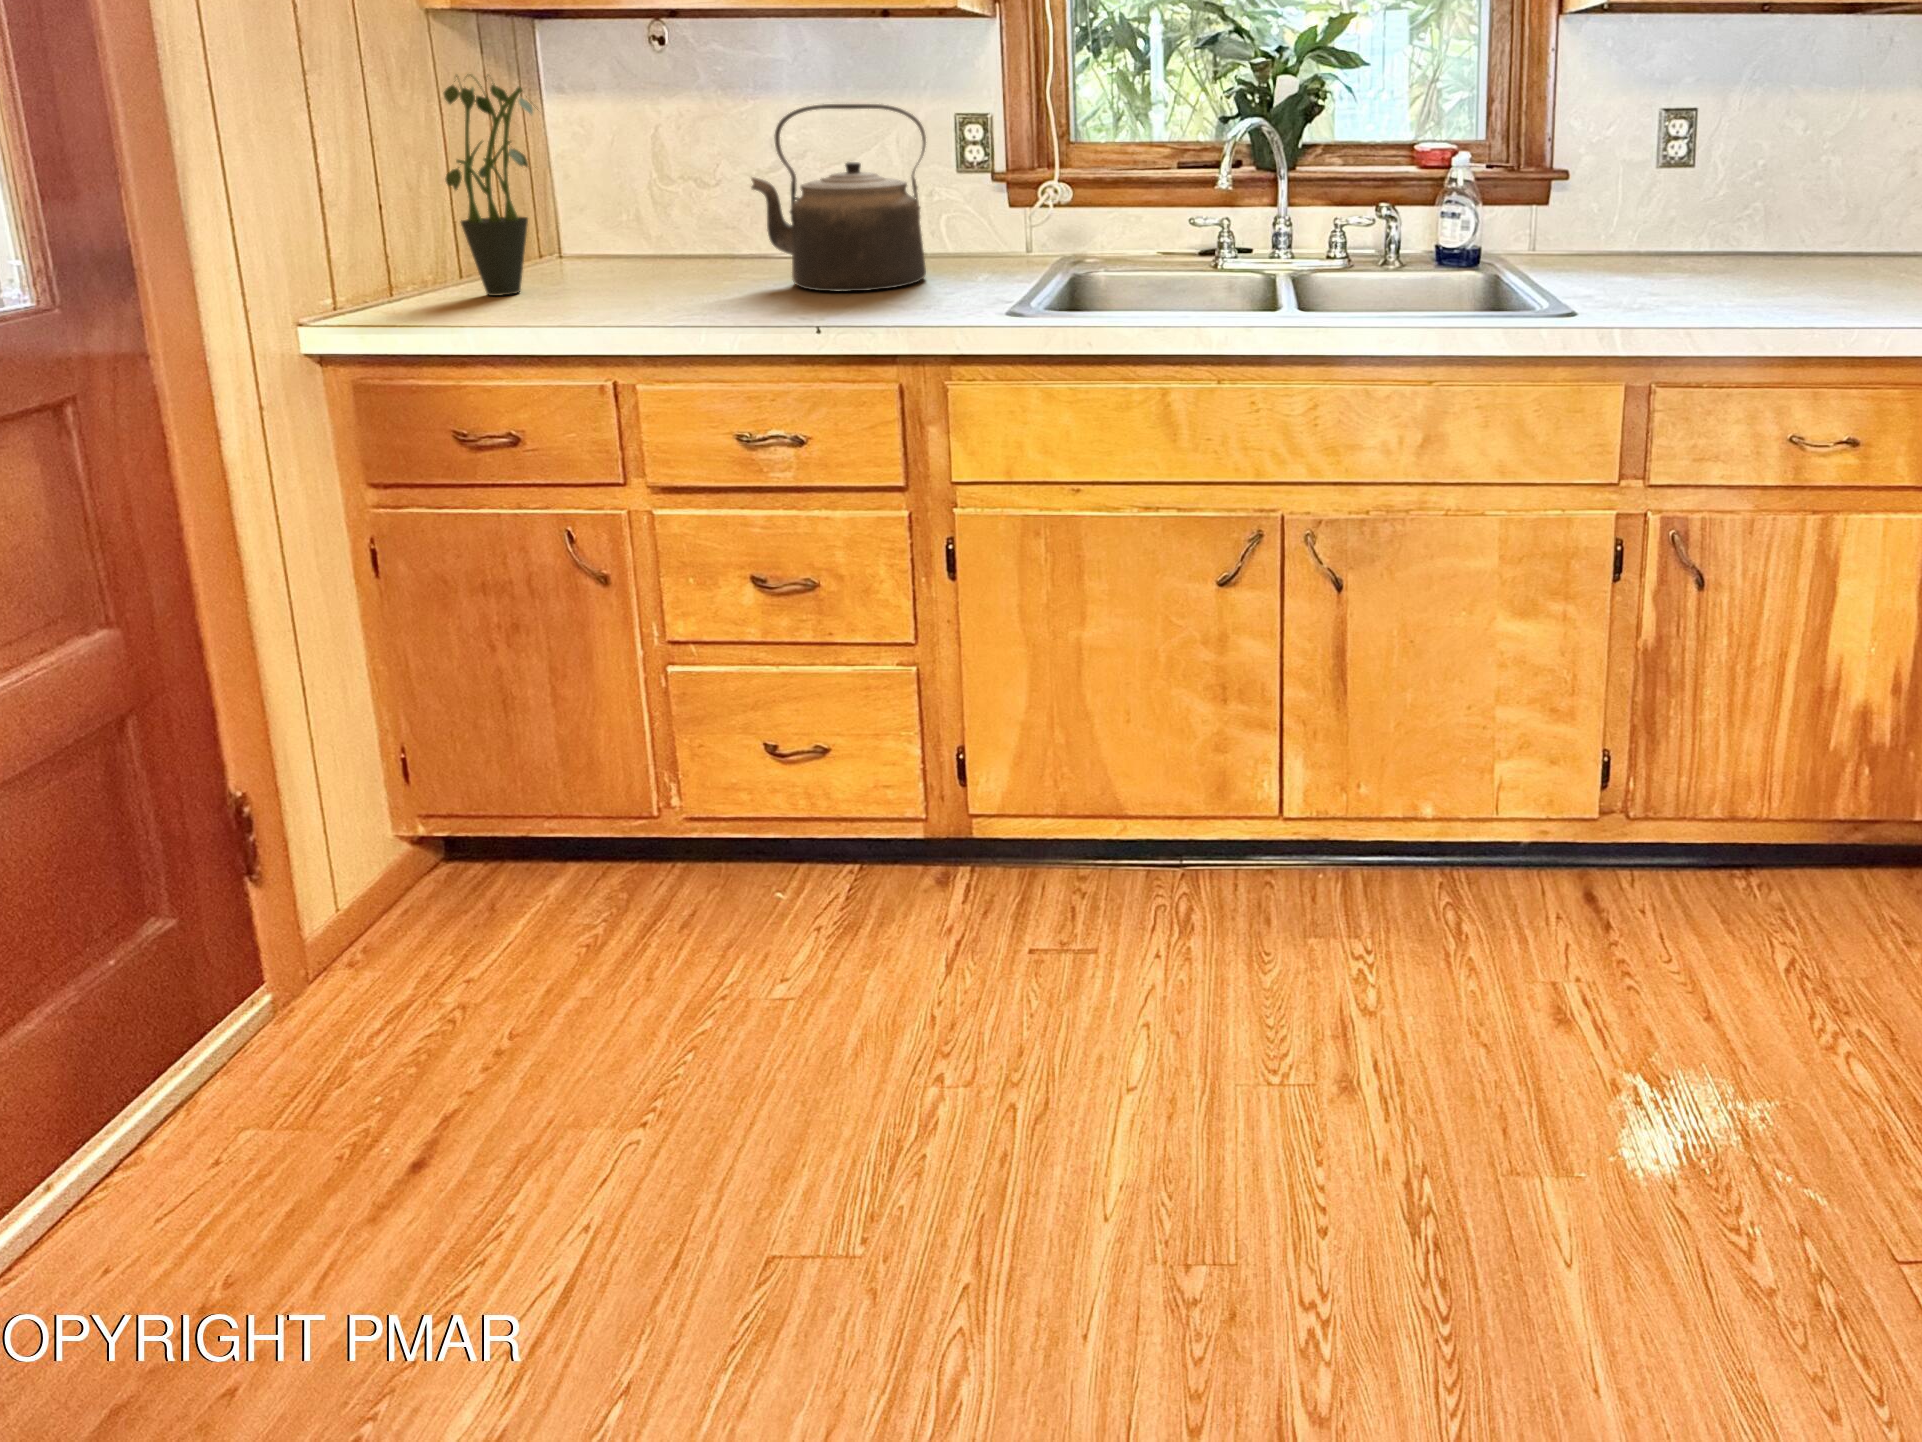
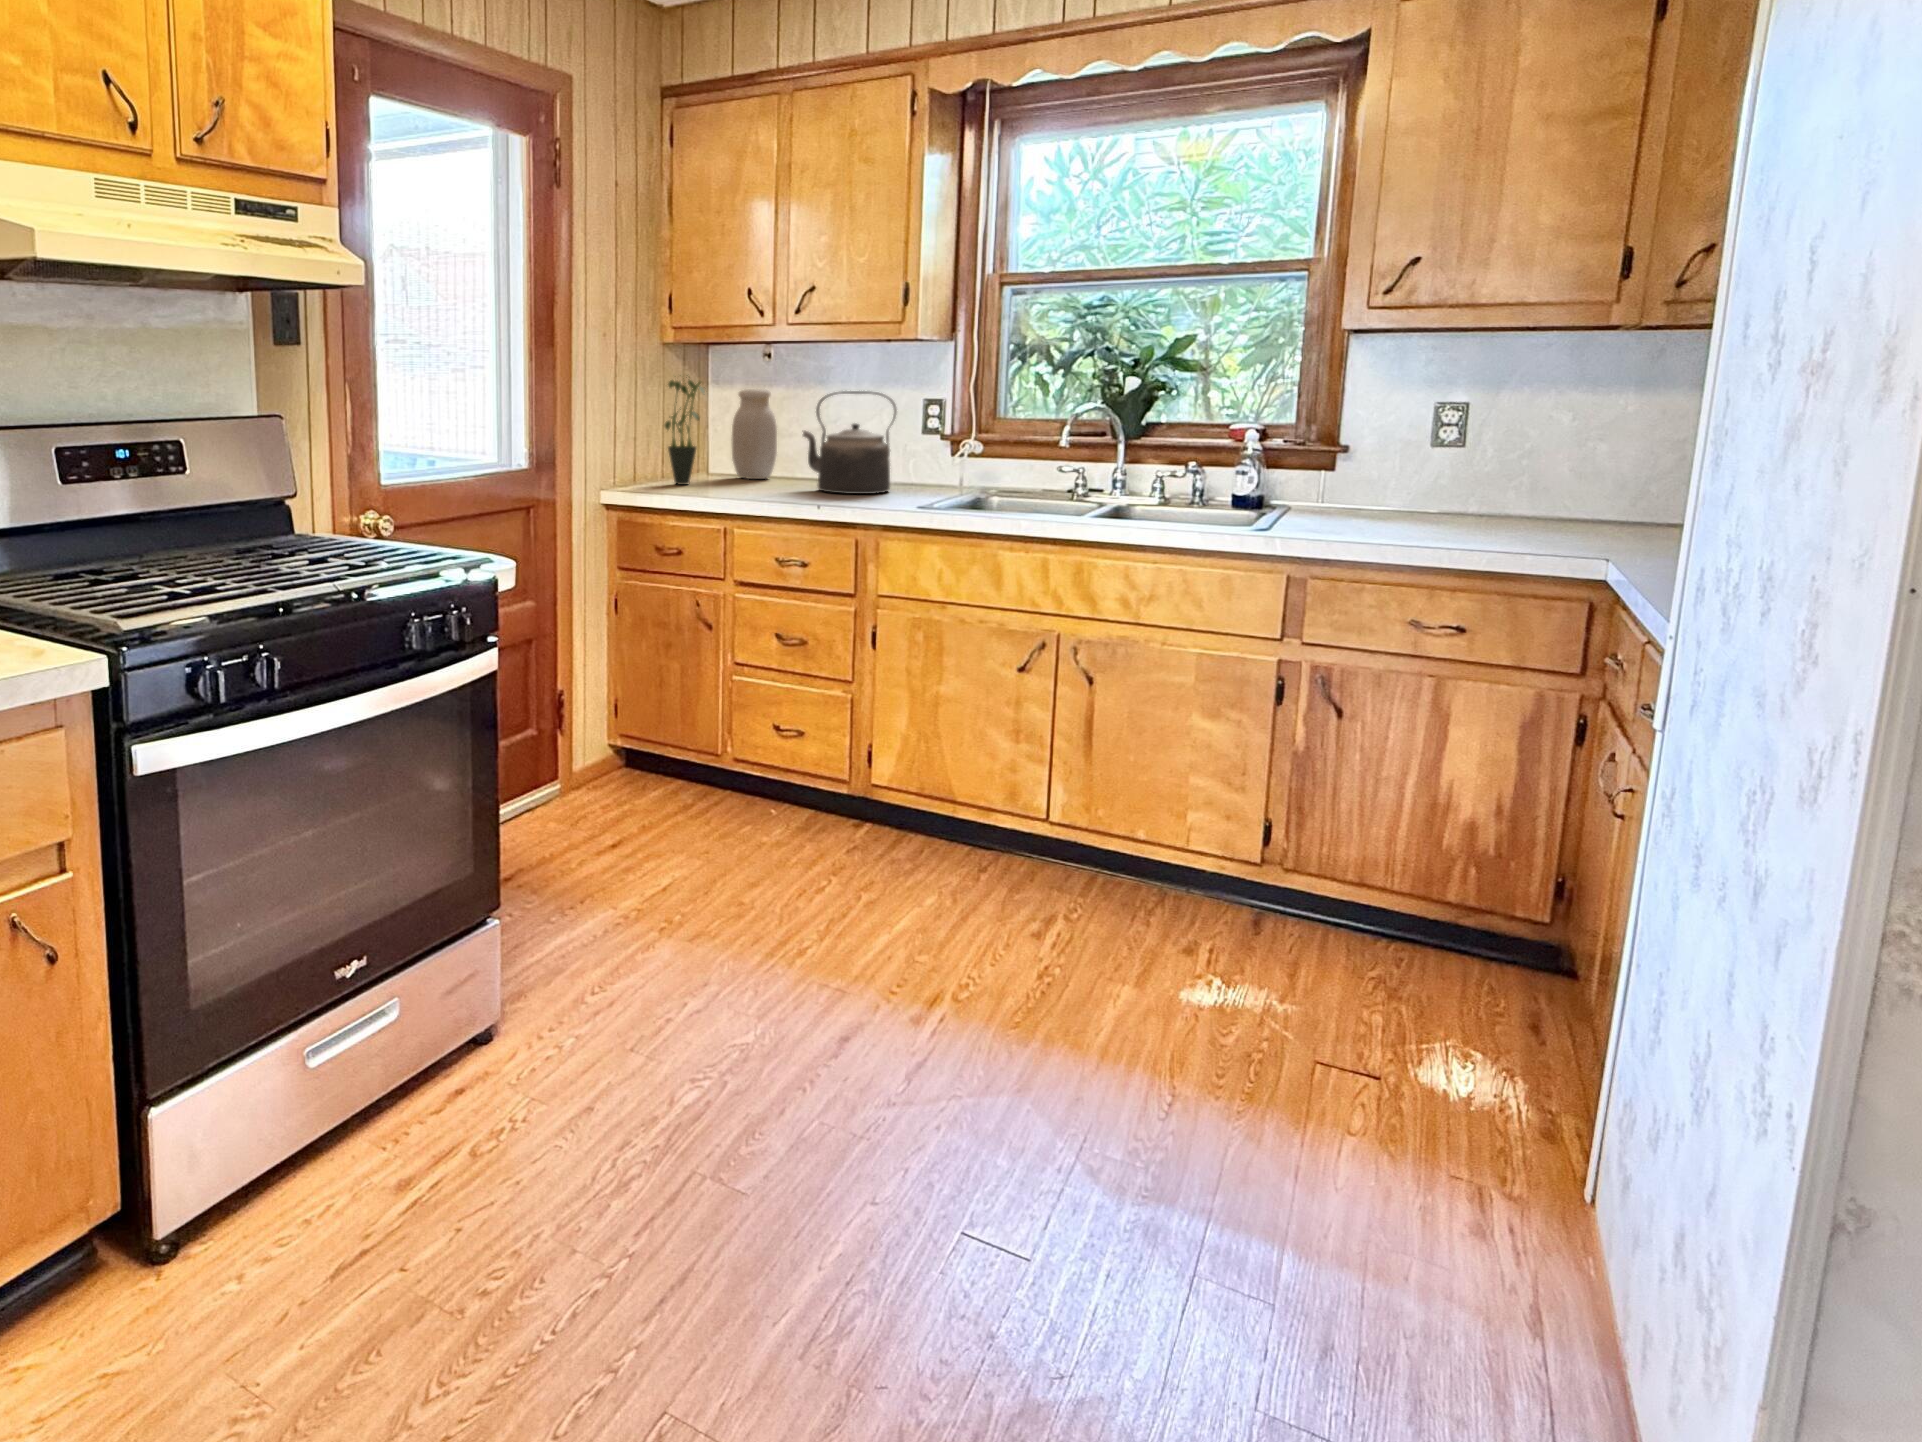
jar: none [599,102,693,266] -> present [732,389,777,479]

